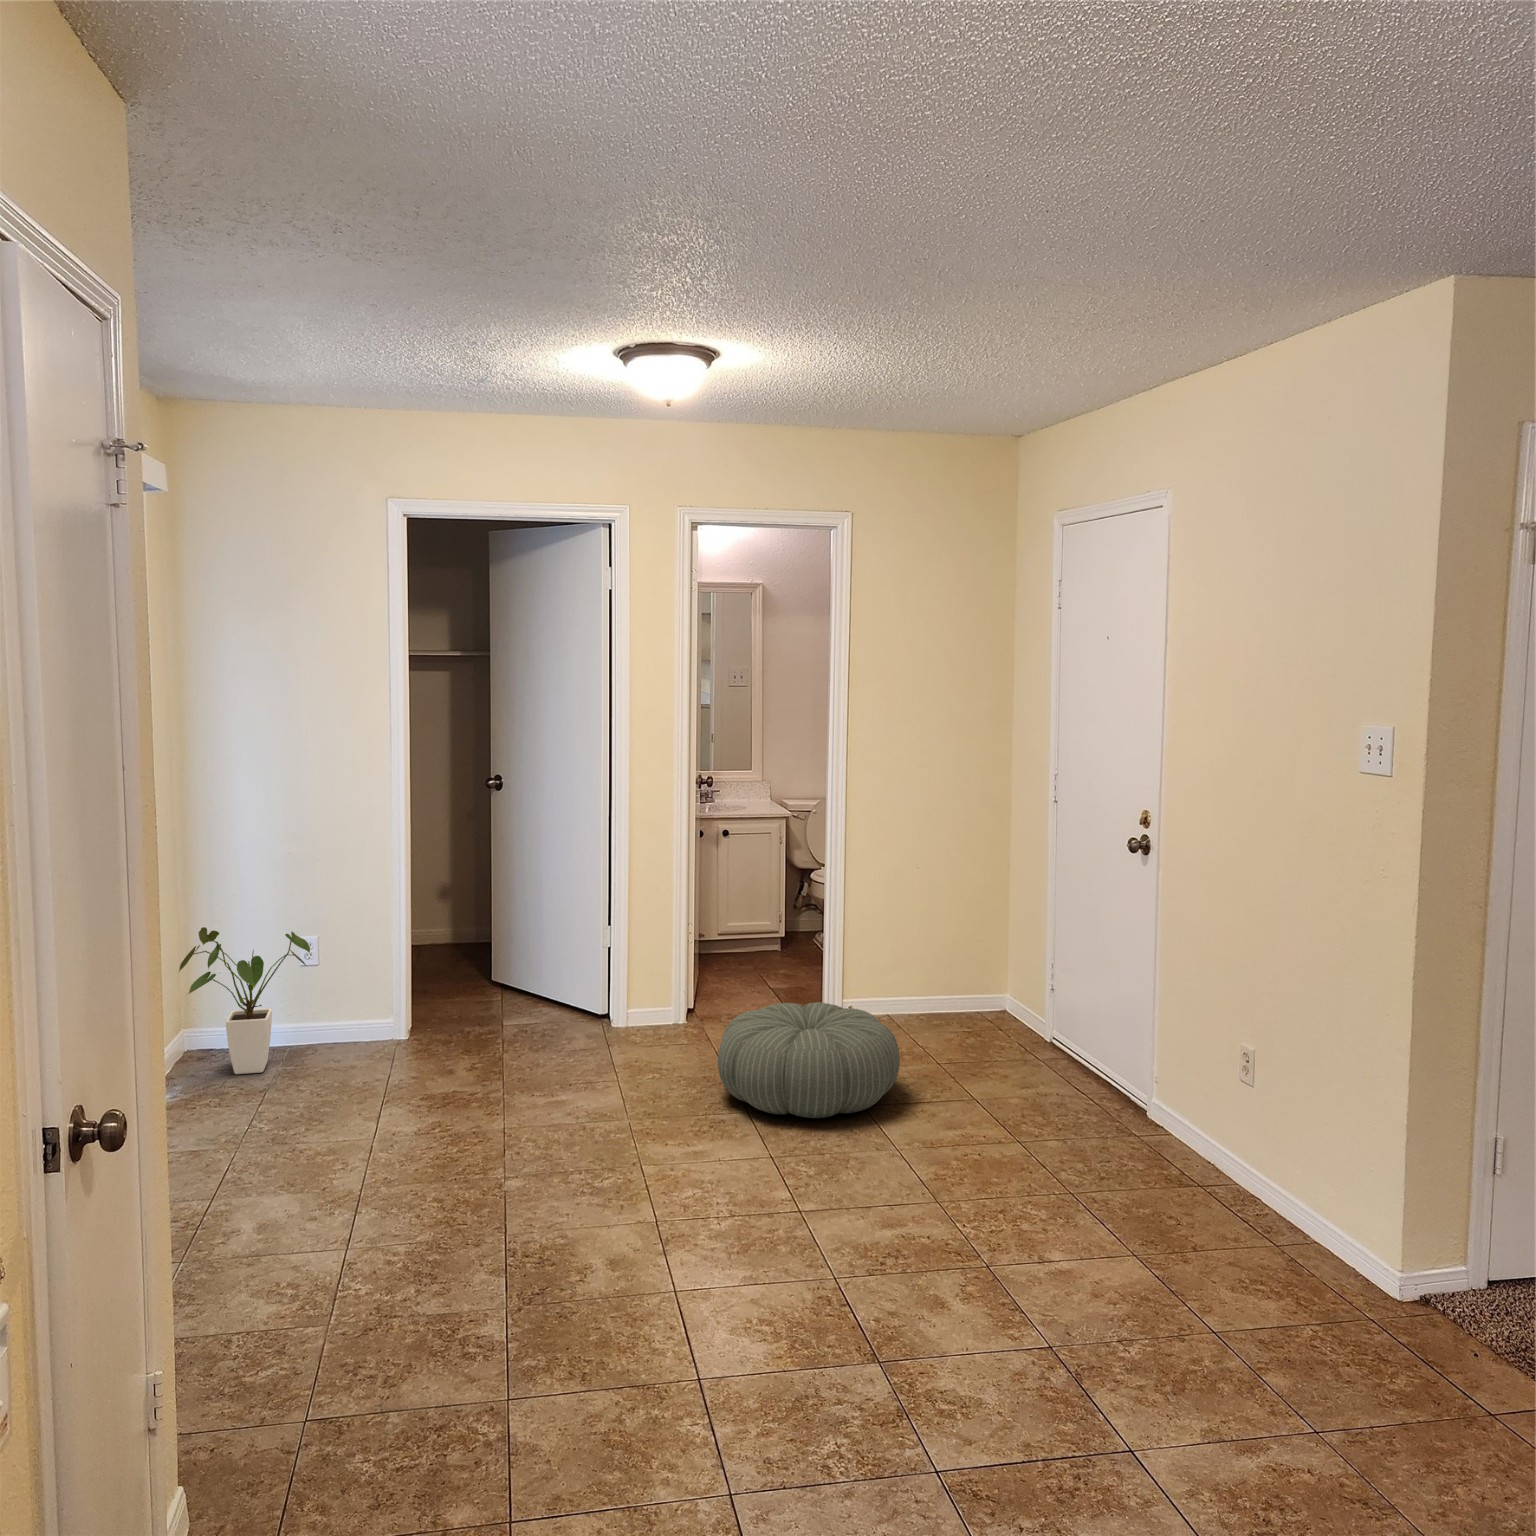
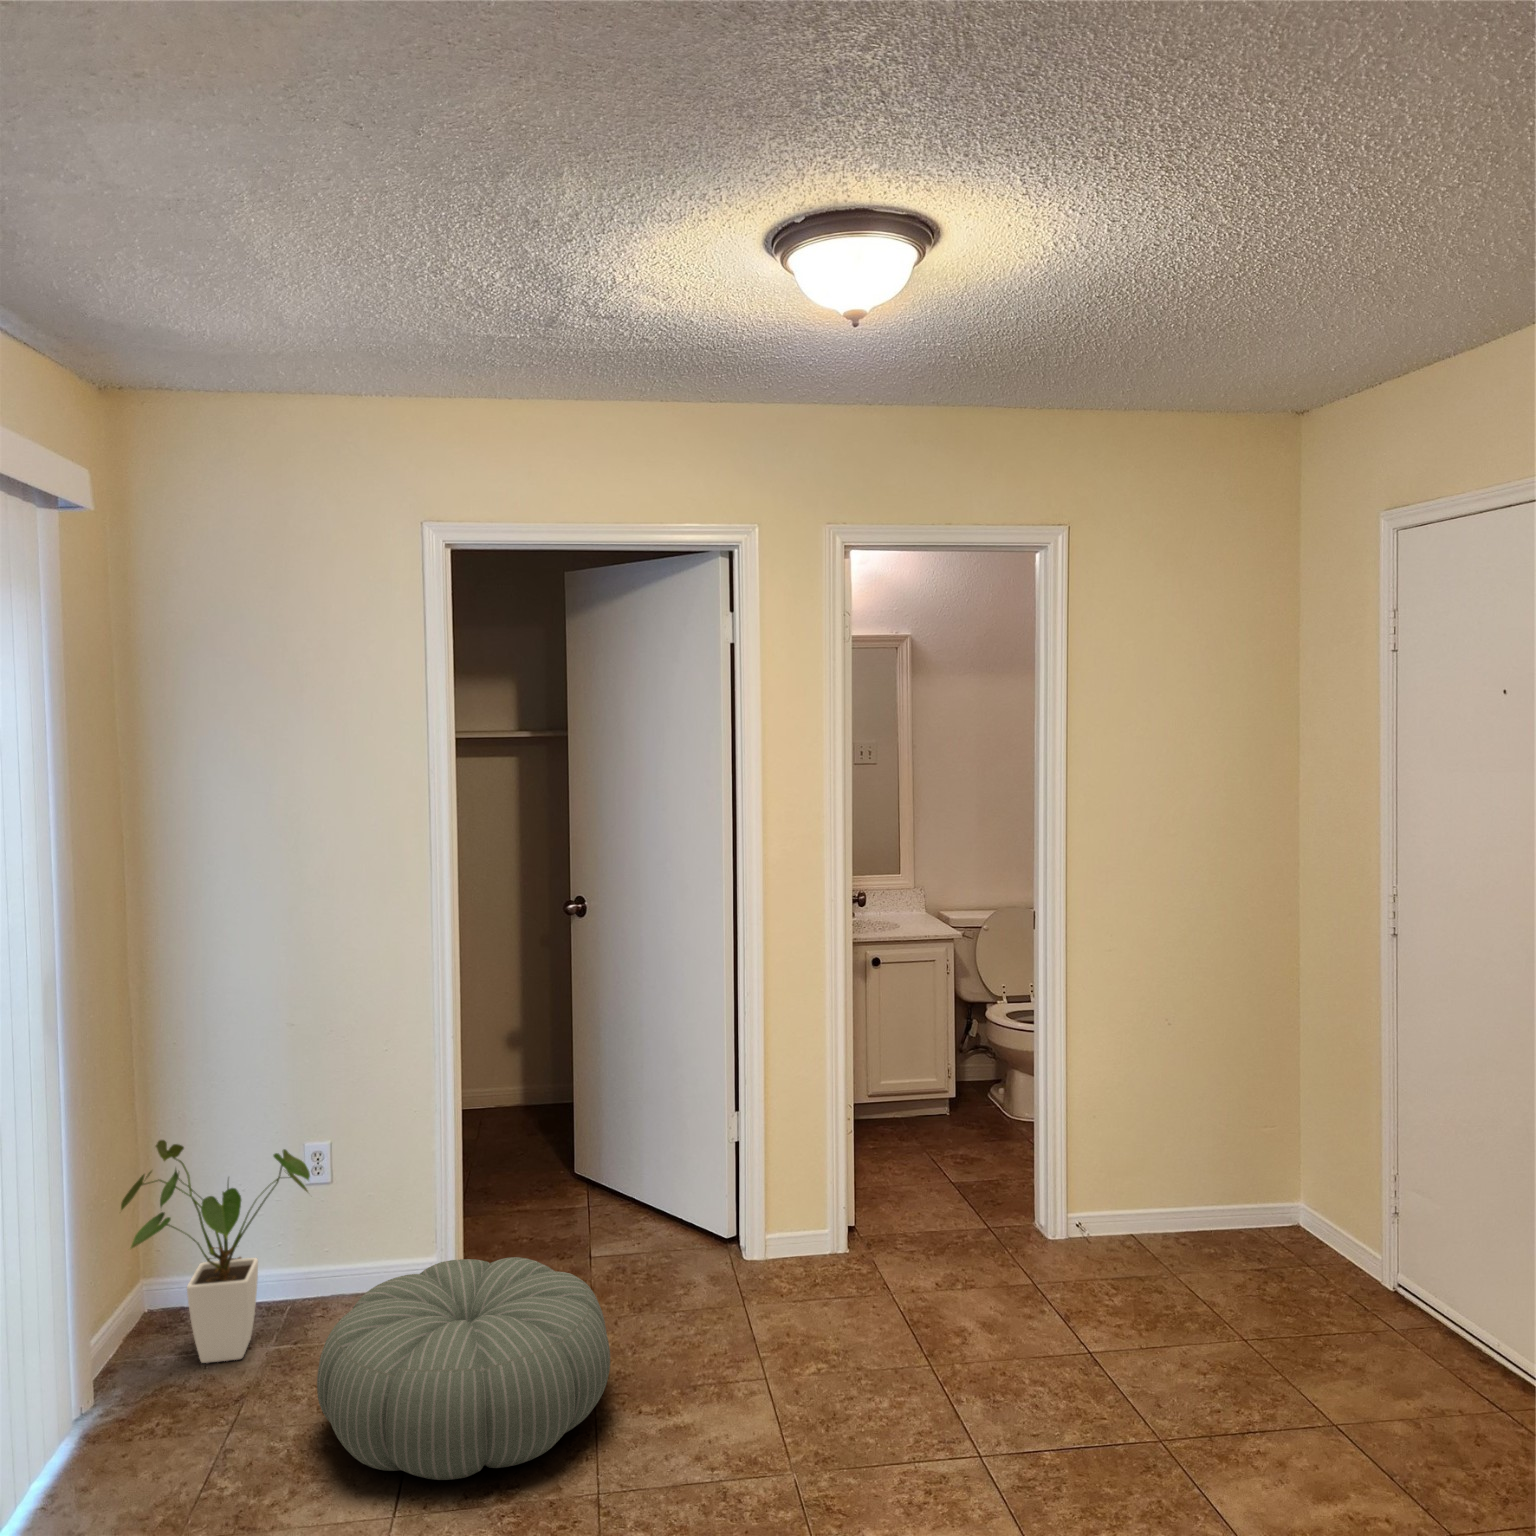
pouf: present [718,1002,900,1118] -> present [317,1257,610,1480]

